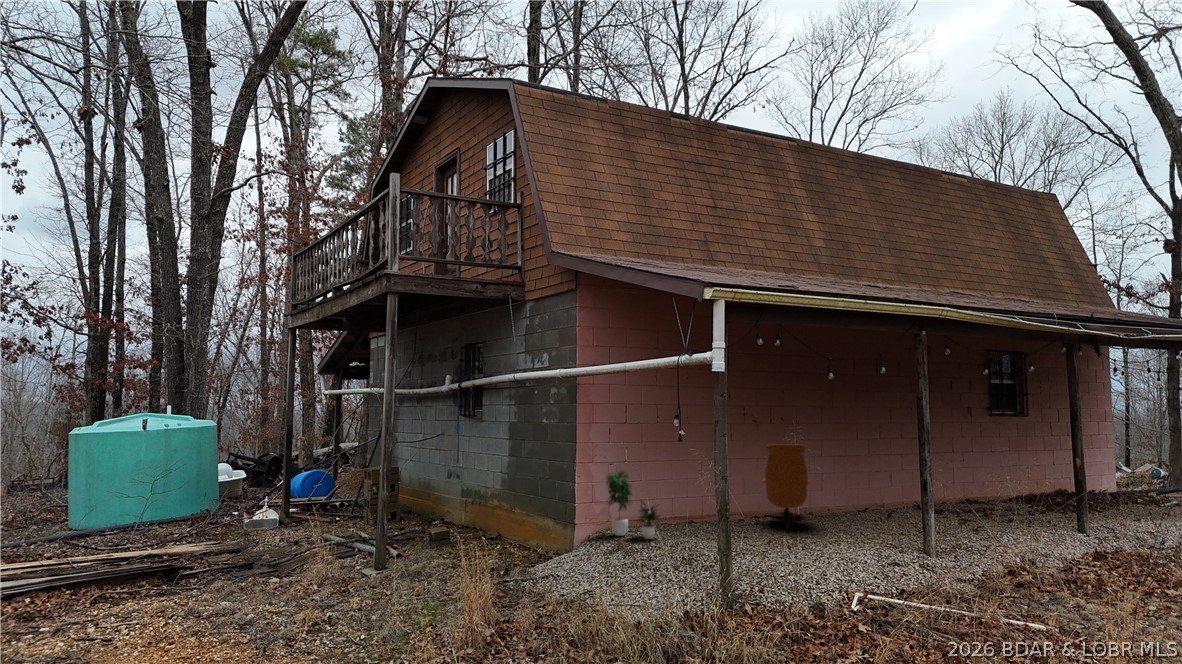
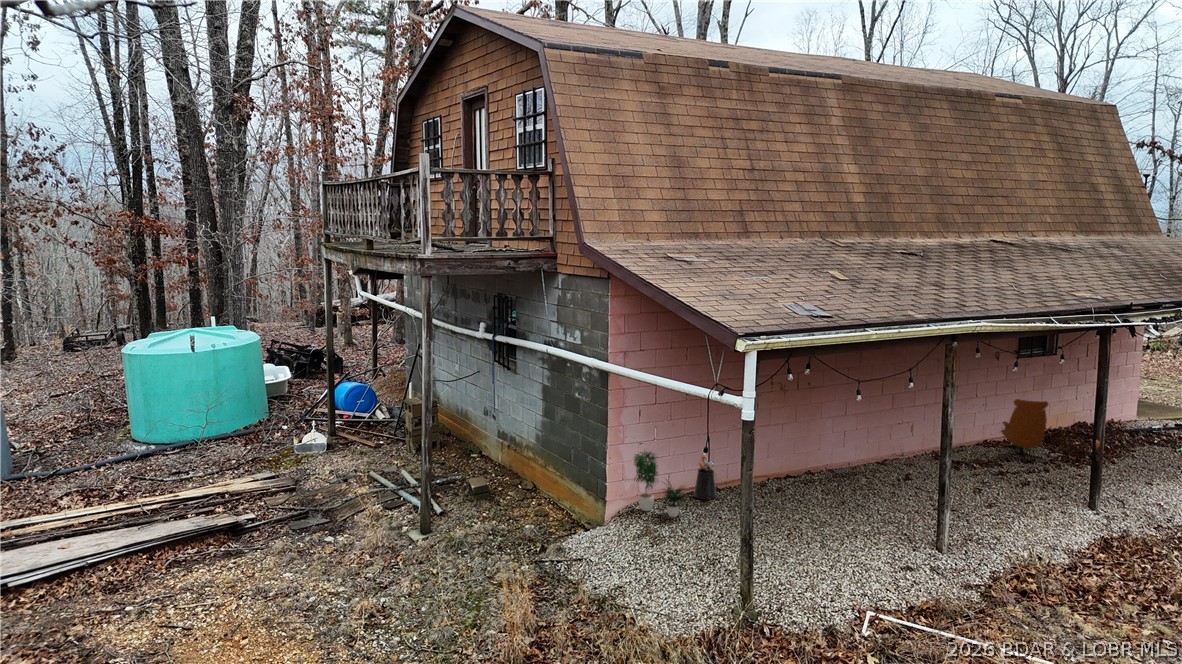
lounge chair: present [761,444,814,529] -> present [999,399,1048,464]
watering can: none [670,481,695,527] -> present [693,455,717,500]

